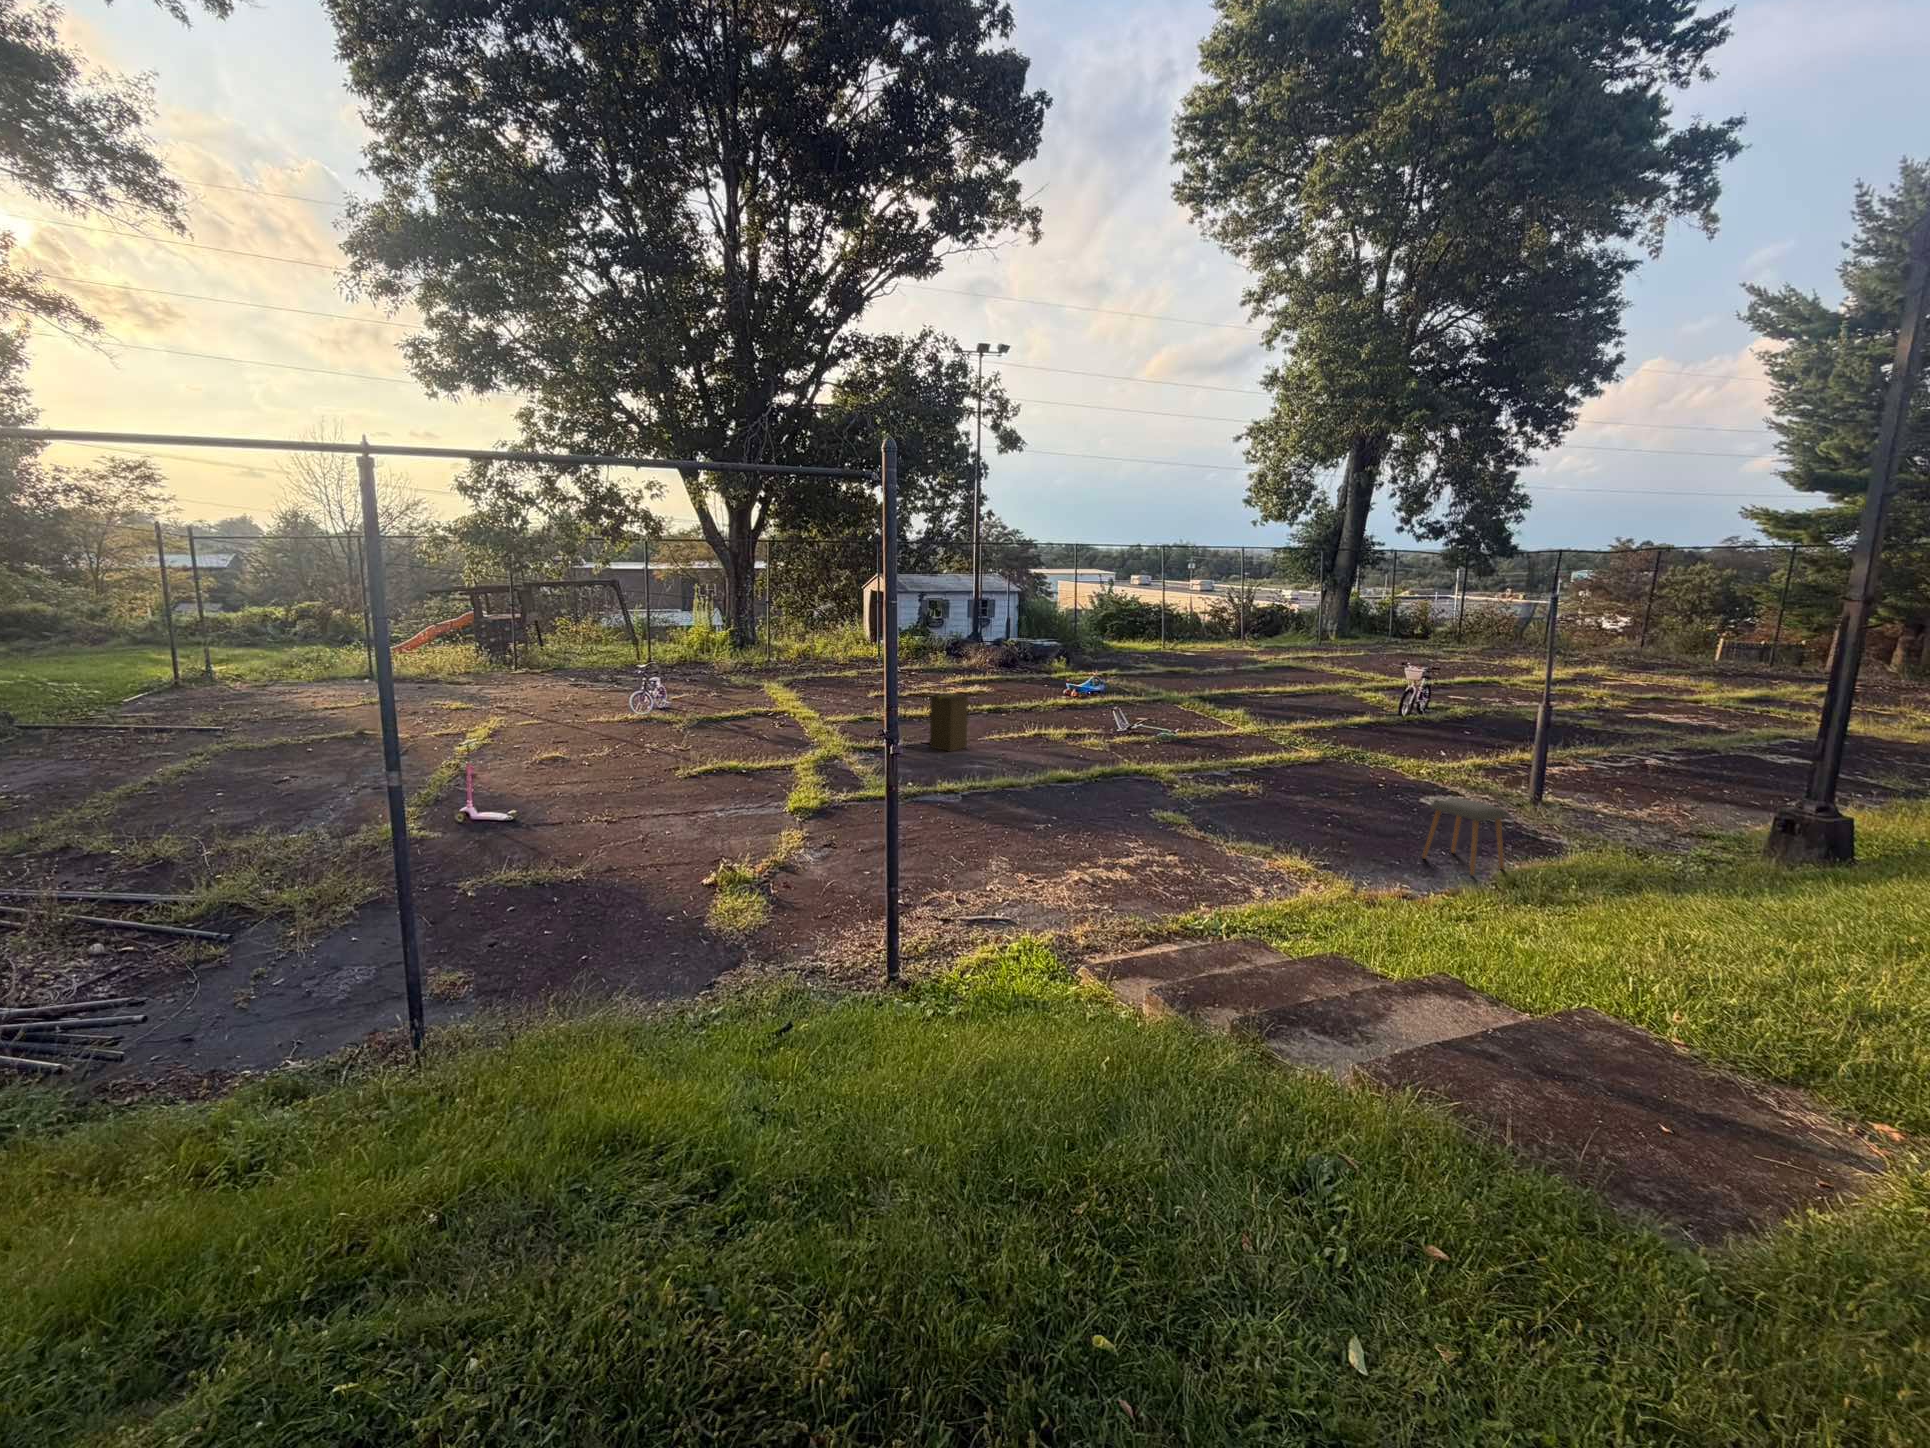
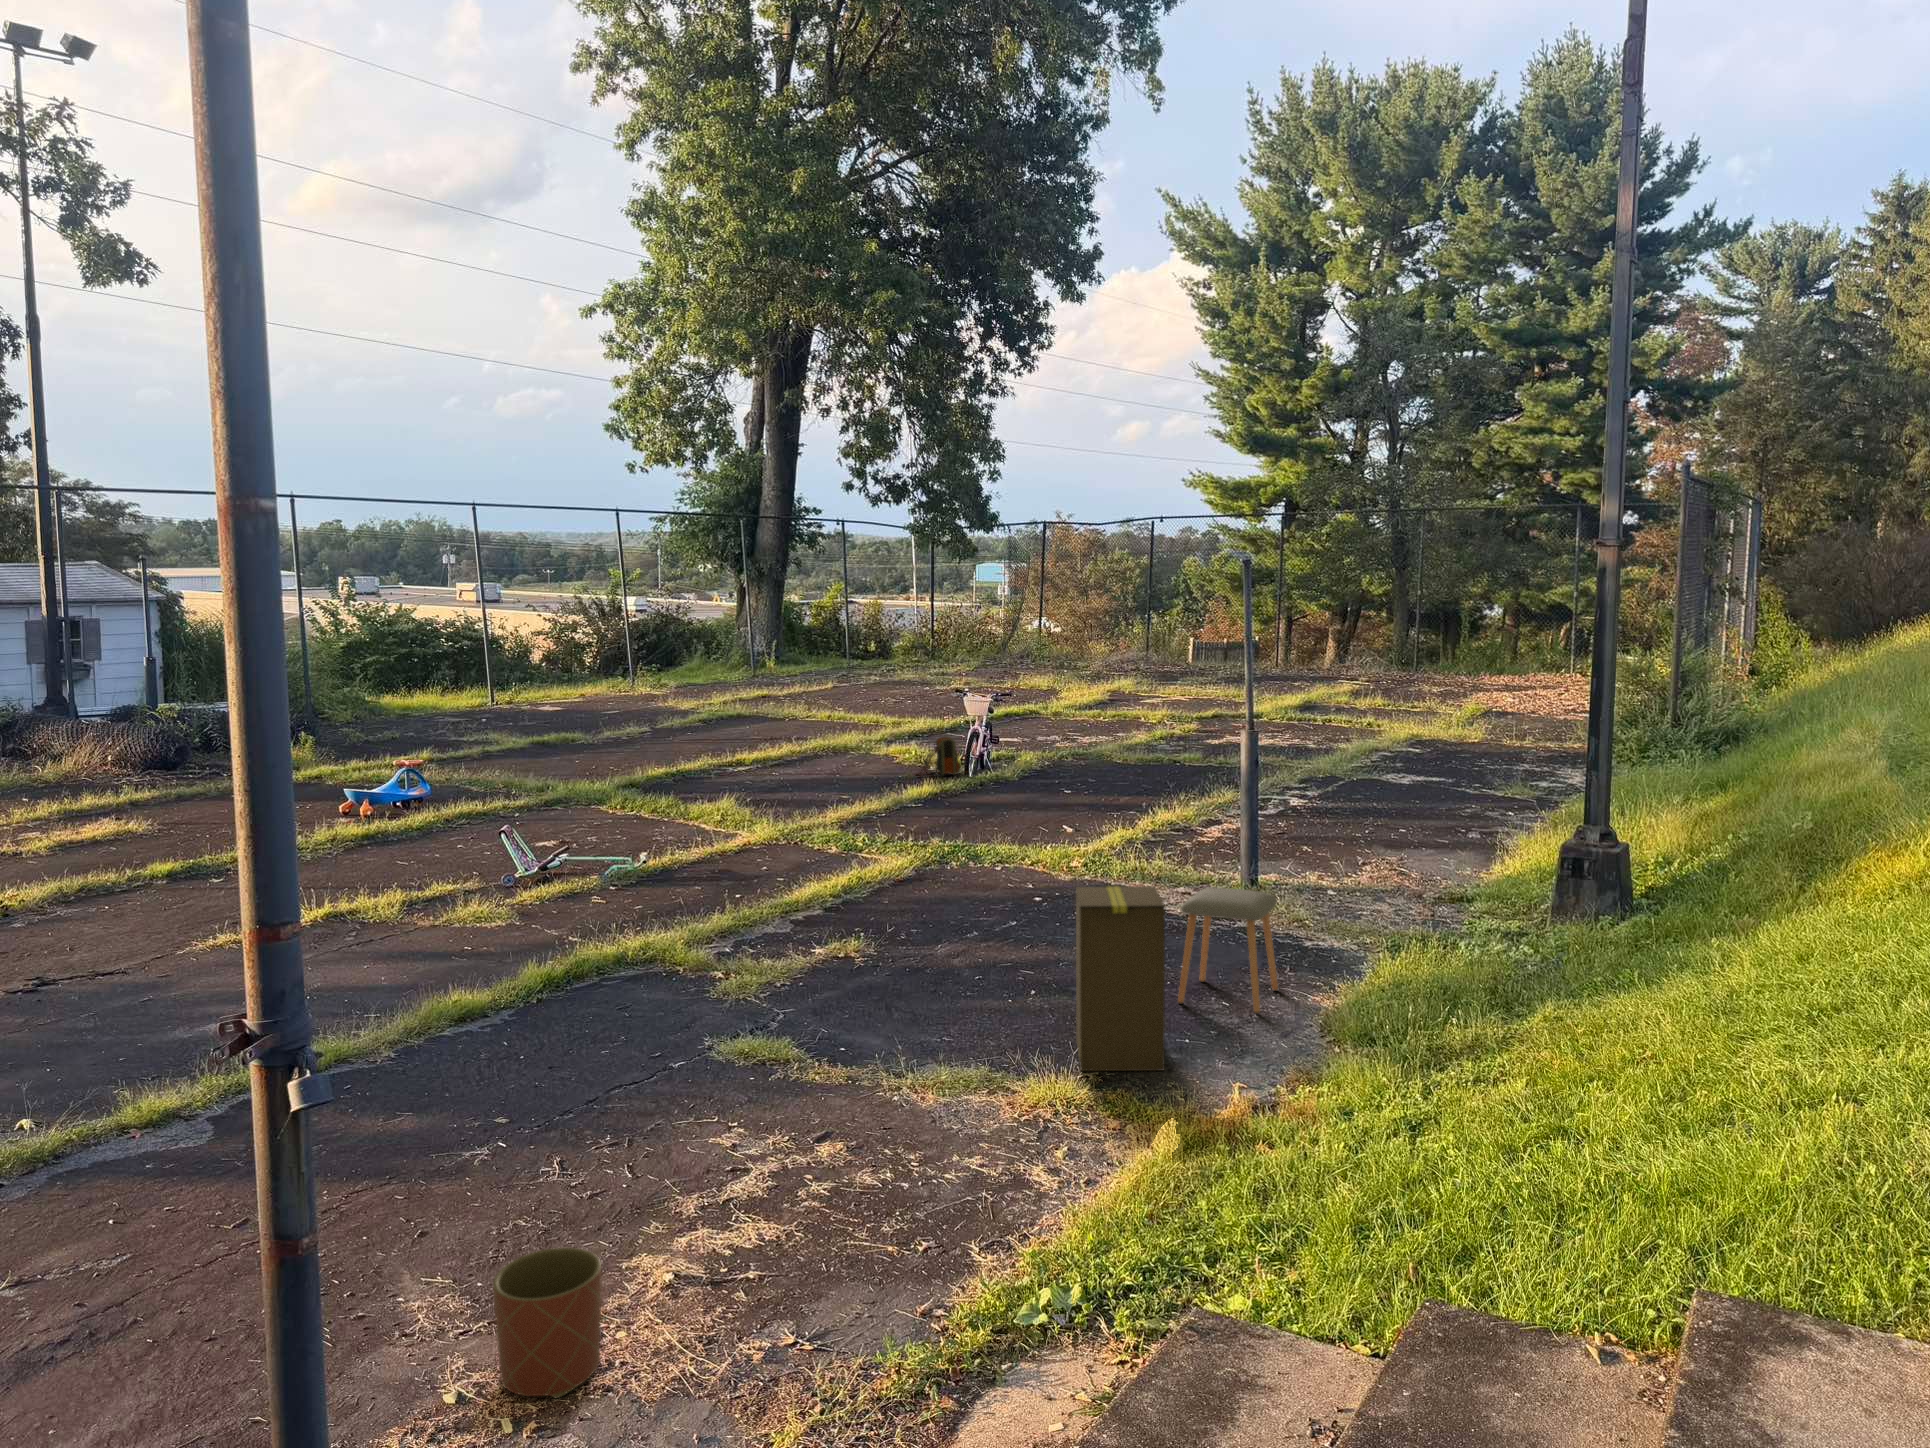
cardboard box: present [930,693,968,751] -> present [1076,886,1165,1071]
backpack: none [1372,693,1410,718] -> present [922,737,961,777]
planter: none [1008,850,1044,898] -> present [493,1247,601,1398]

